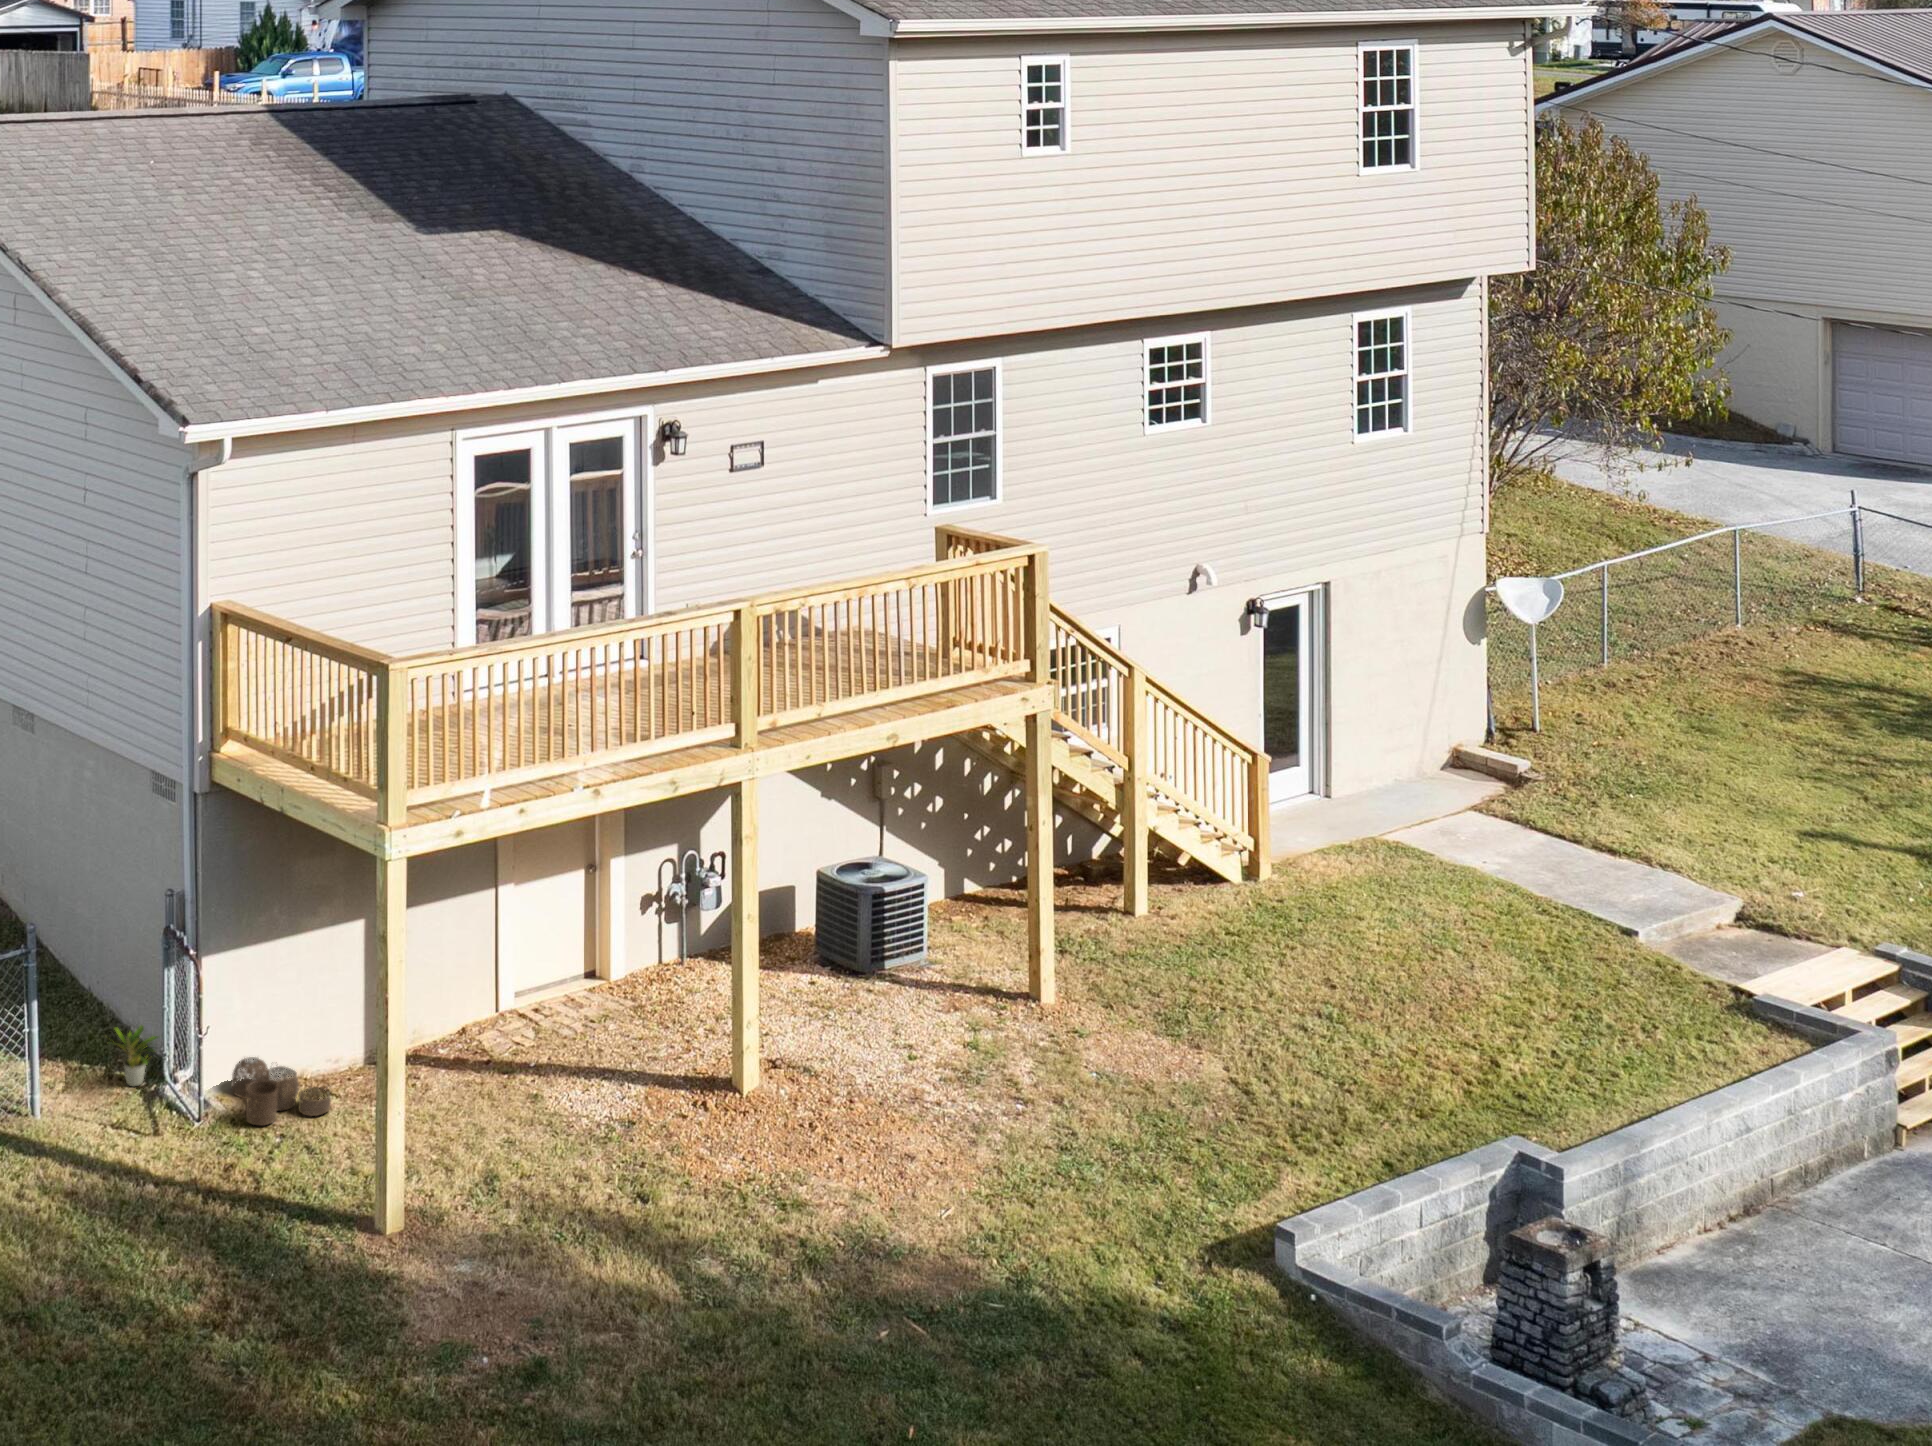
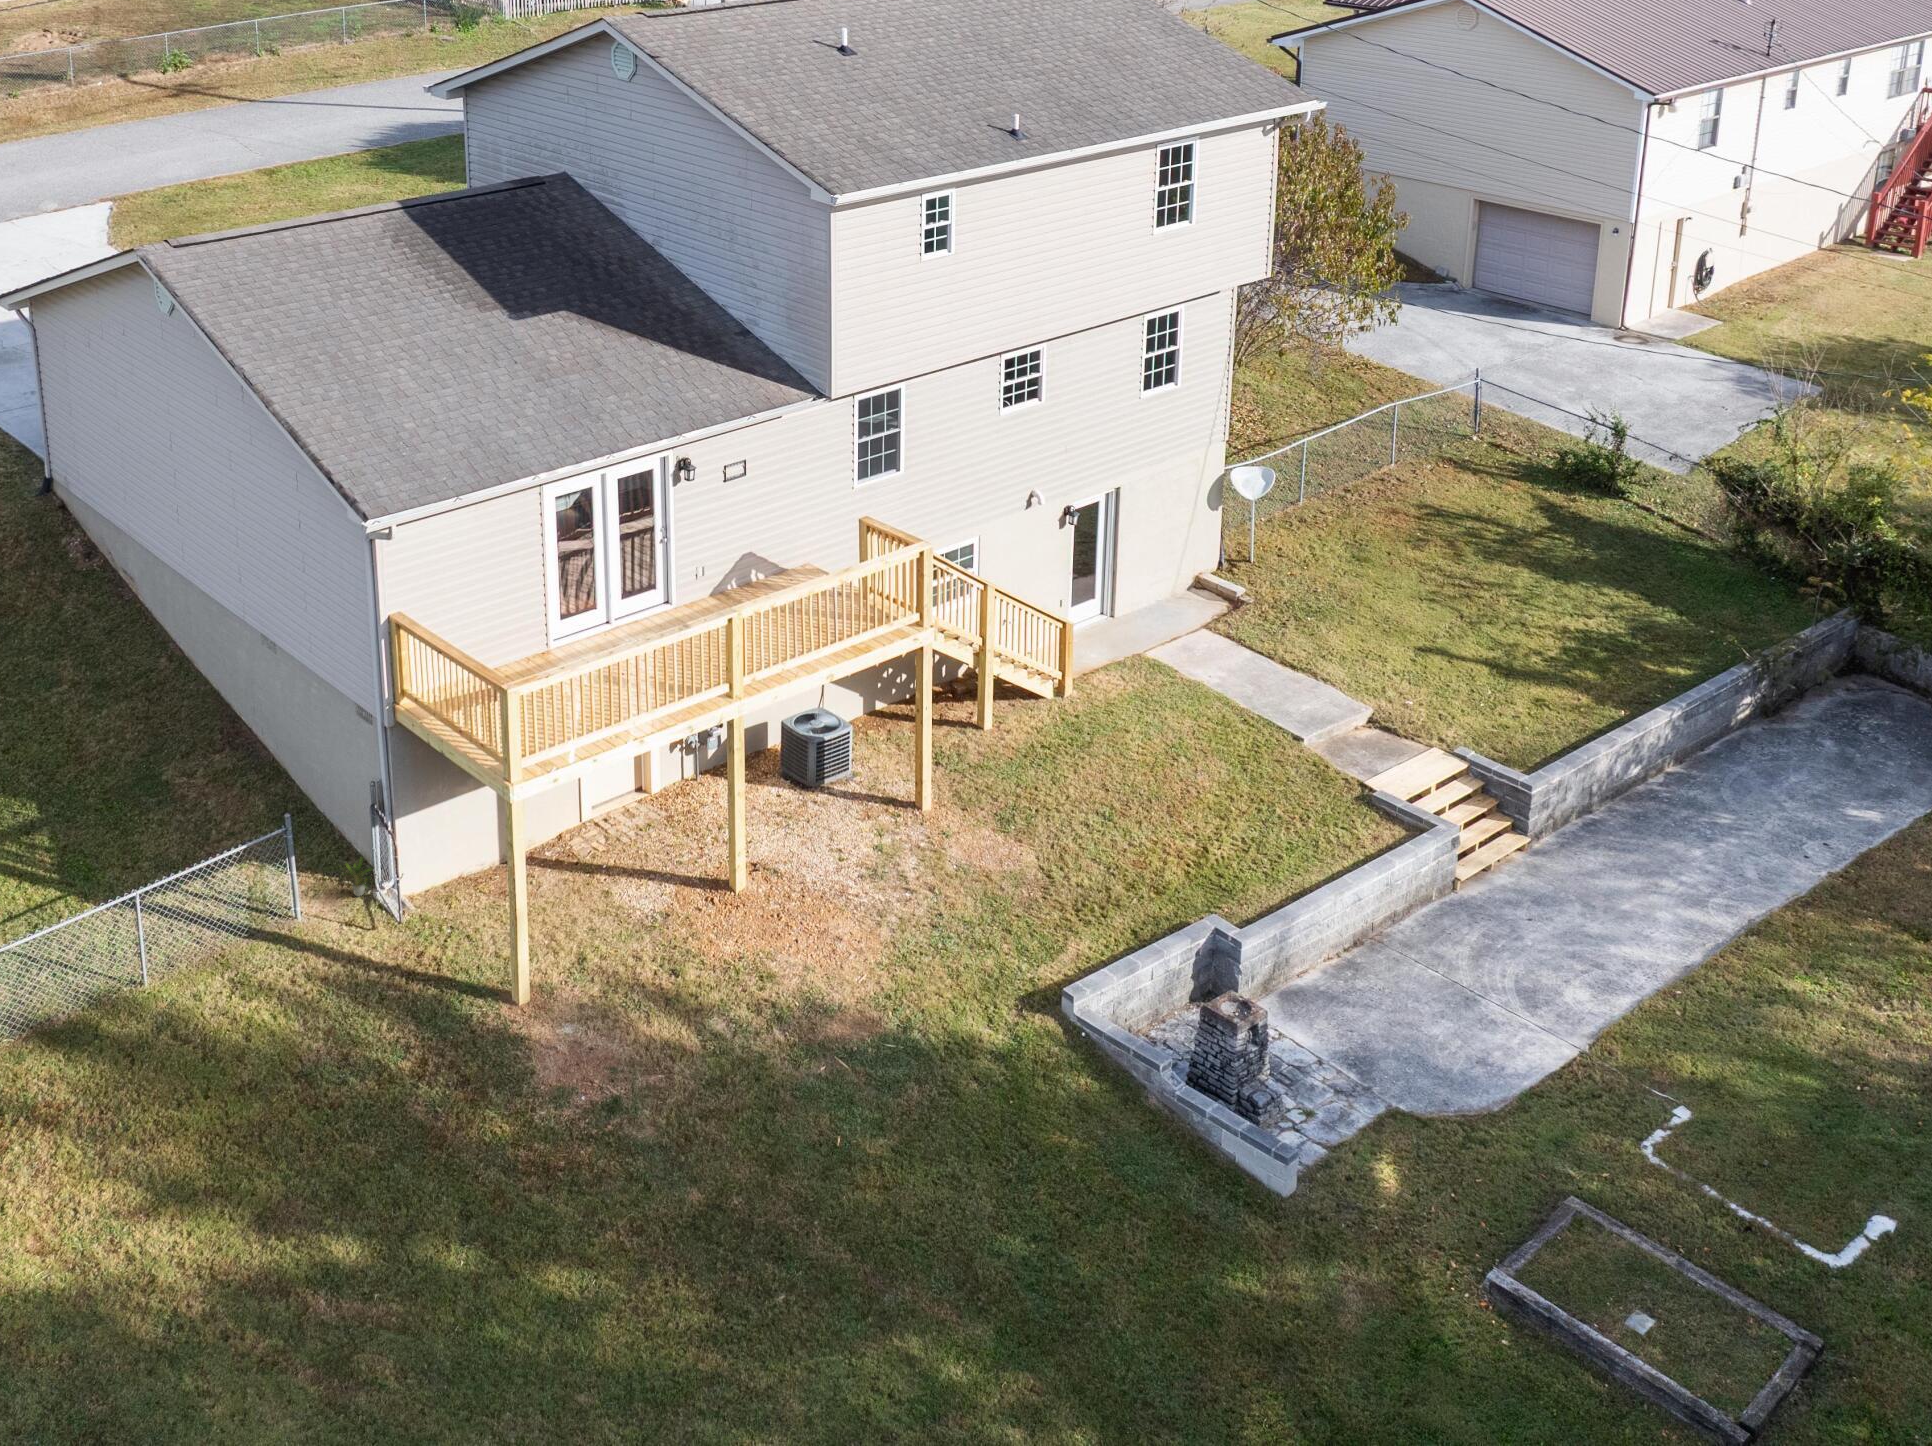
woven basket: present [231,1057,330,1125] -> none [418,877,480,926]

